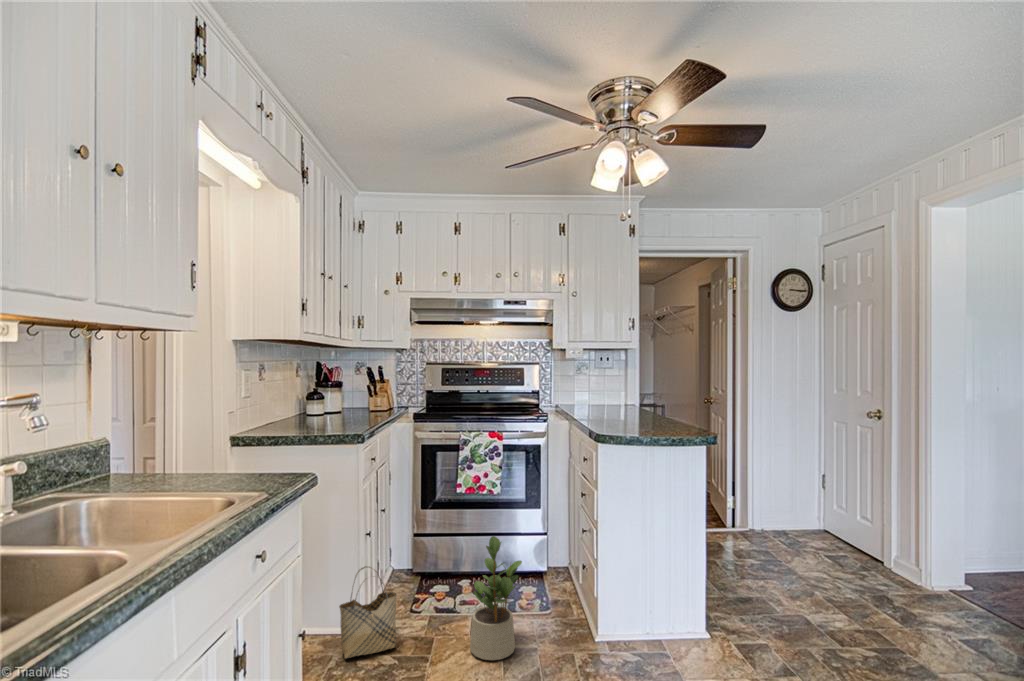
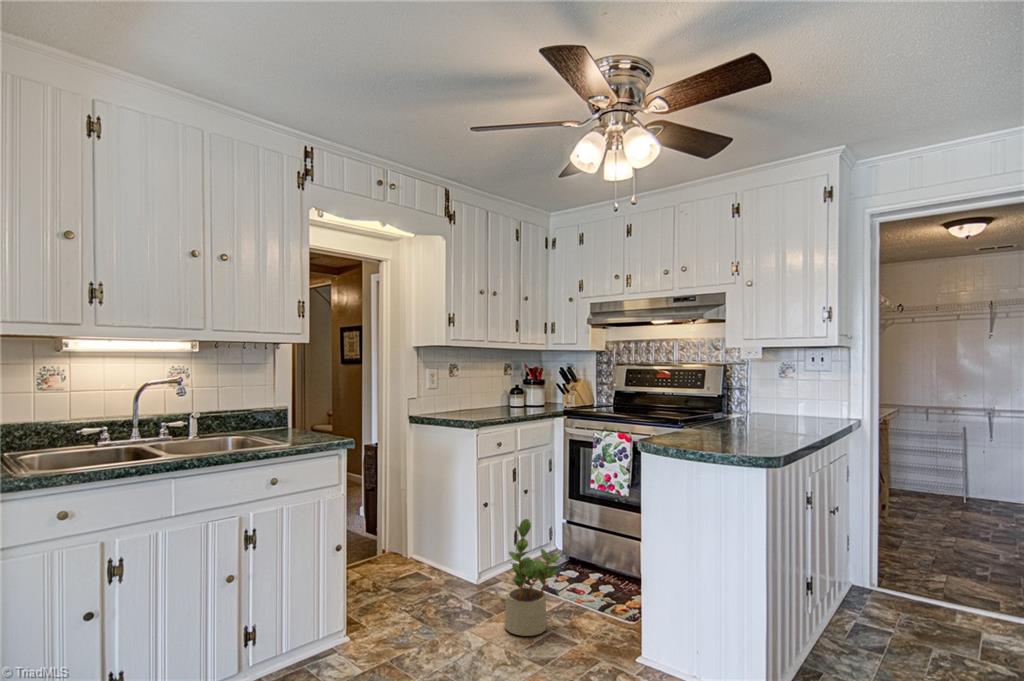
woven basket: present [339,567,397,659] -> none [432,525,479,597]

